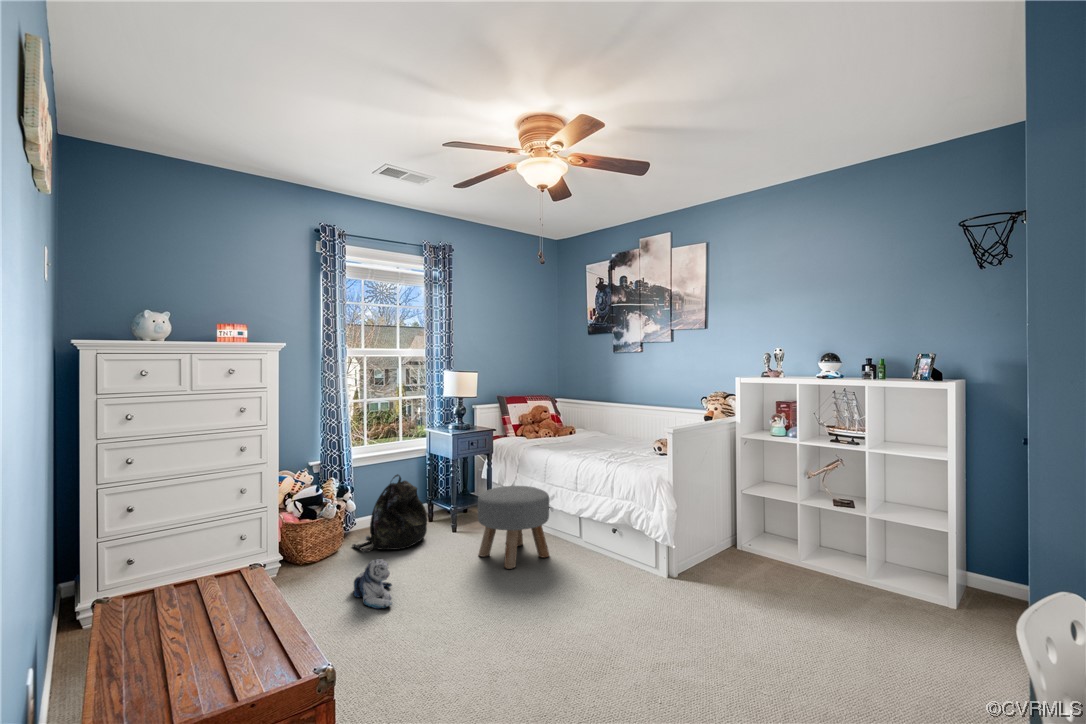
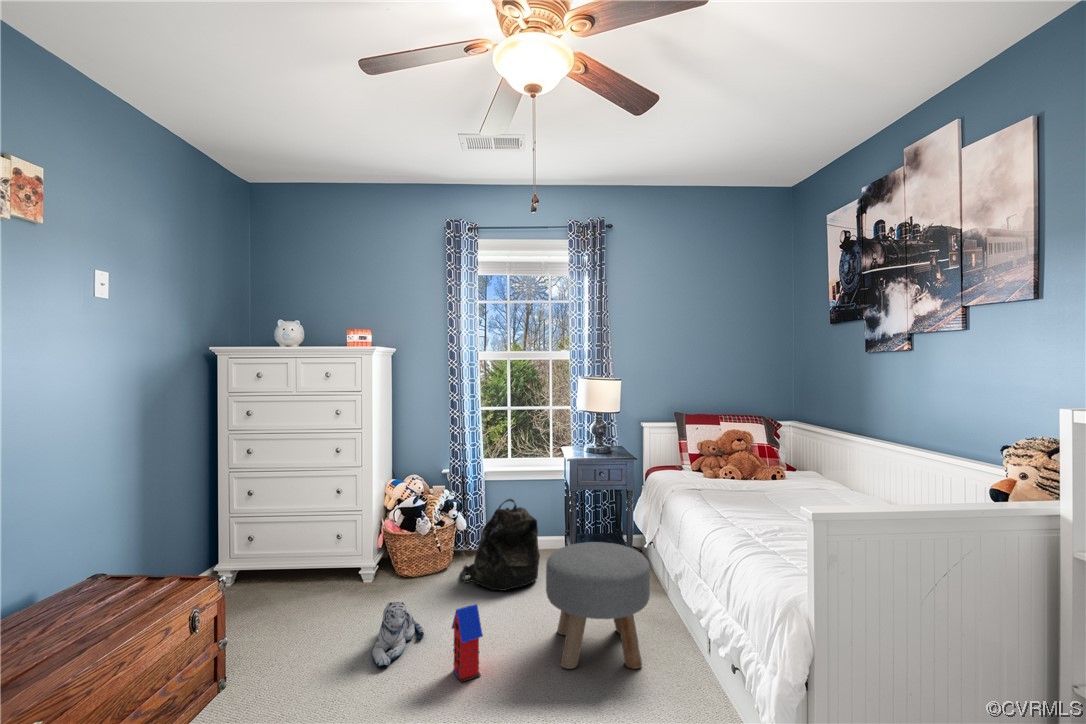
toy house: none [439,538,467,595] -> present [452,604,483,682]

